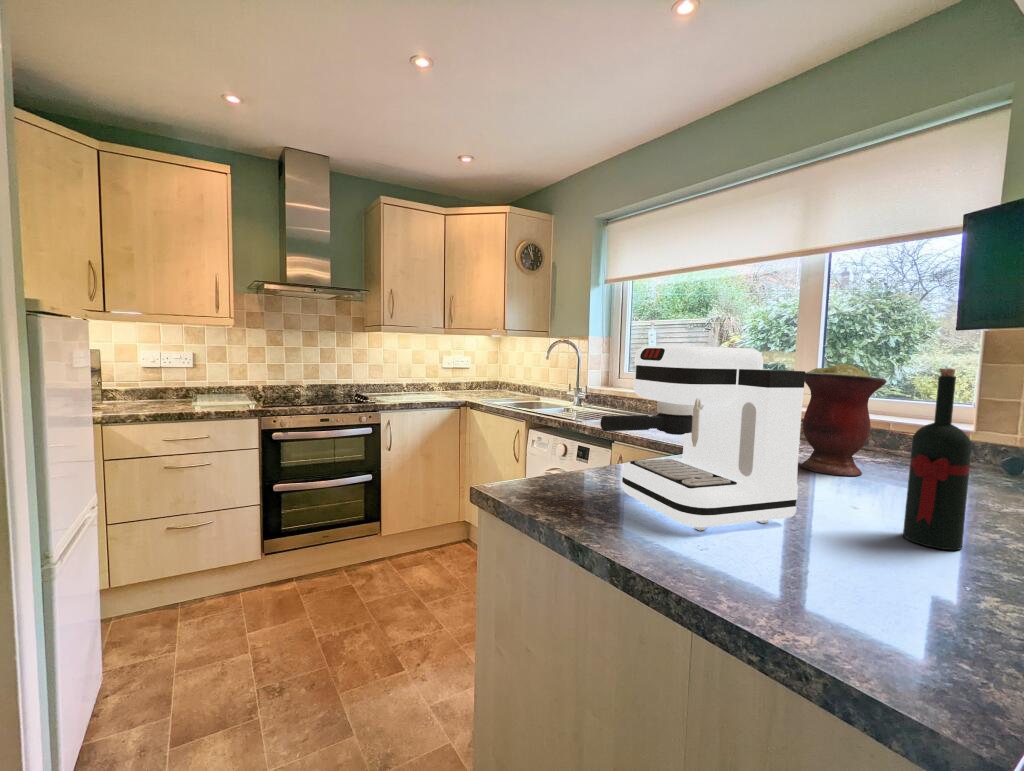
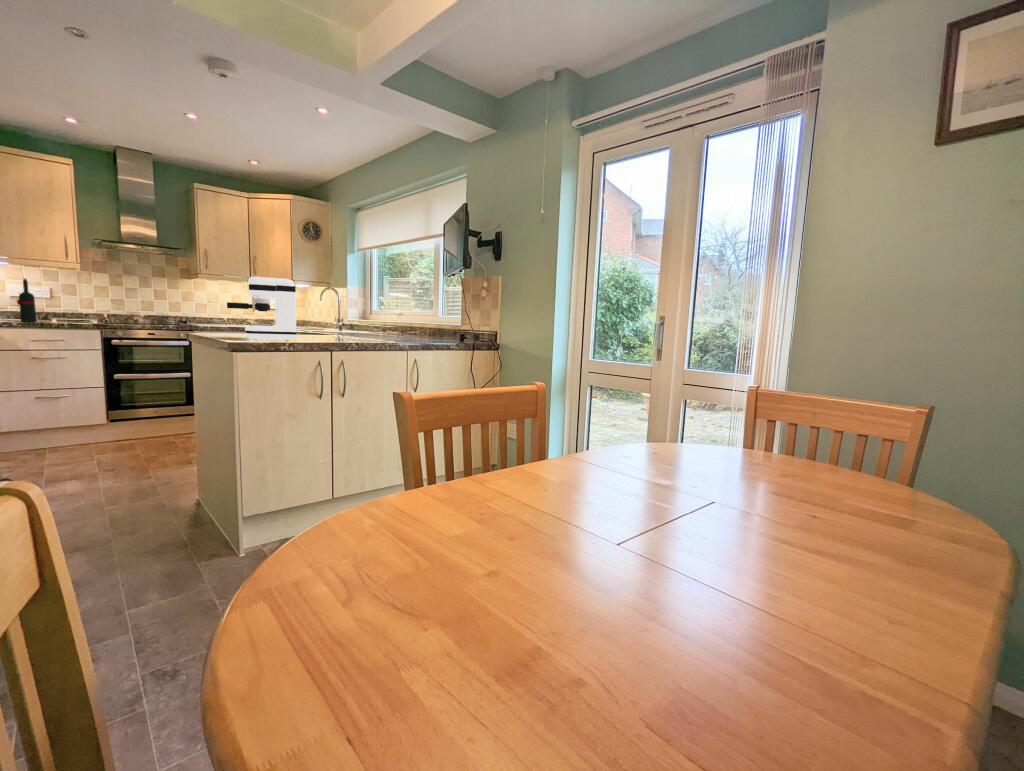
vase: present [800,364,886,476] -> none [367,293,399,341]
wine bottle: present [903,369,972,550] -> present [17,278,37,322]

